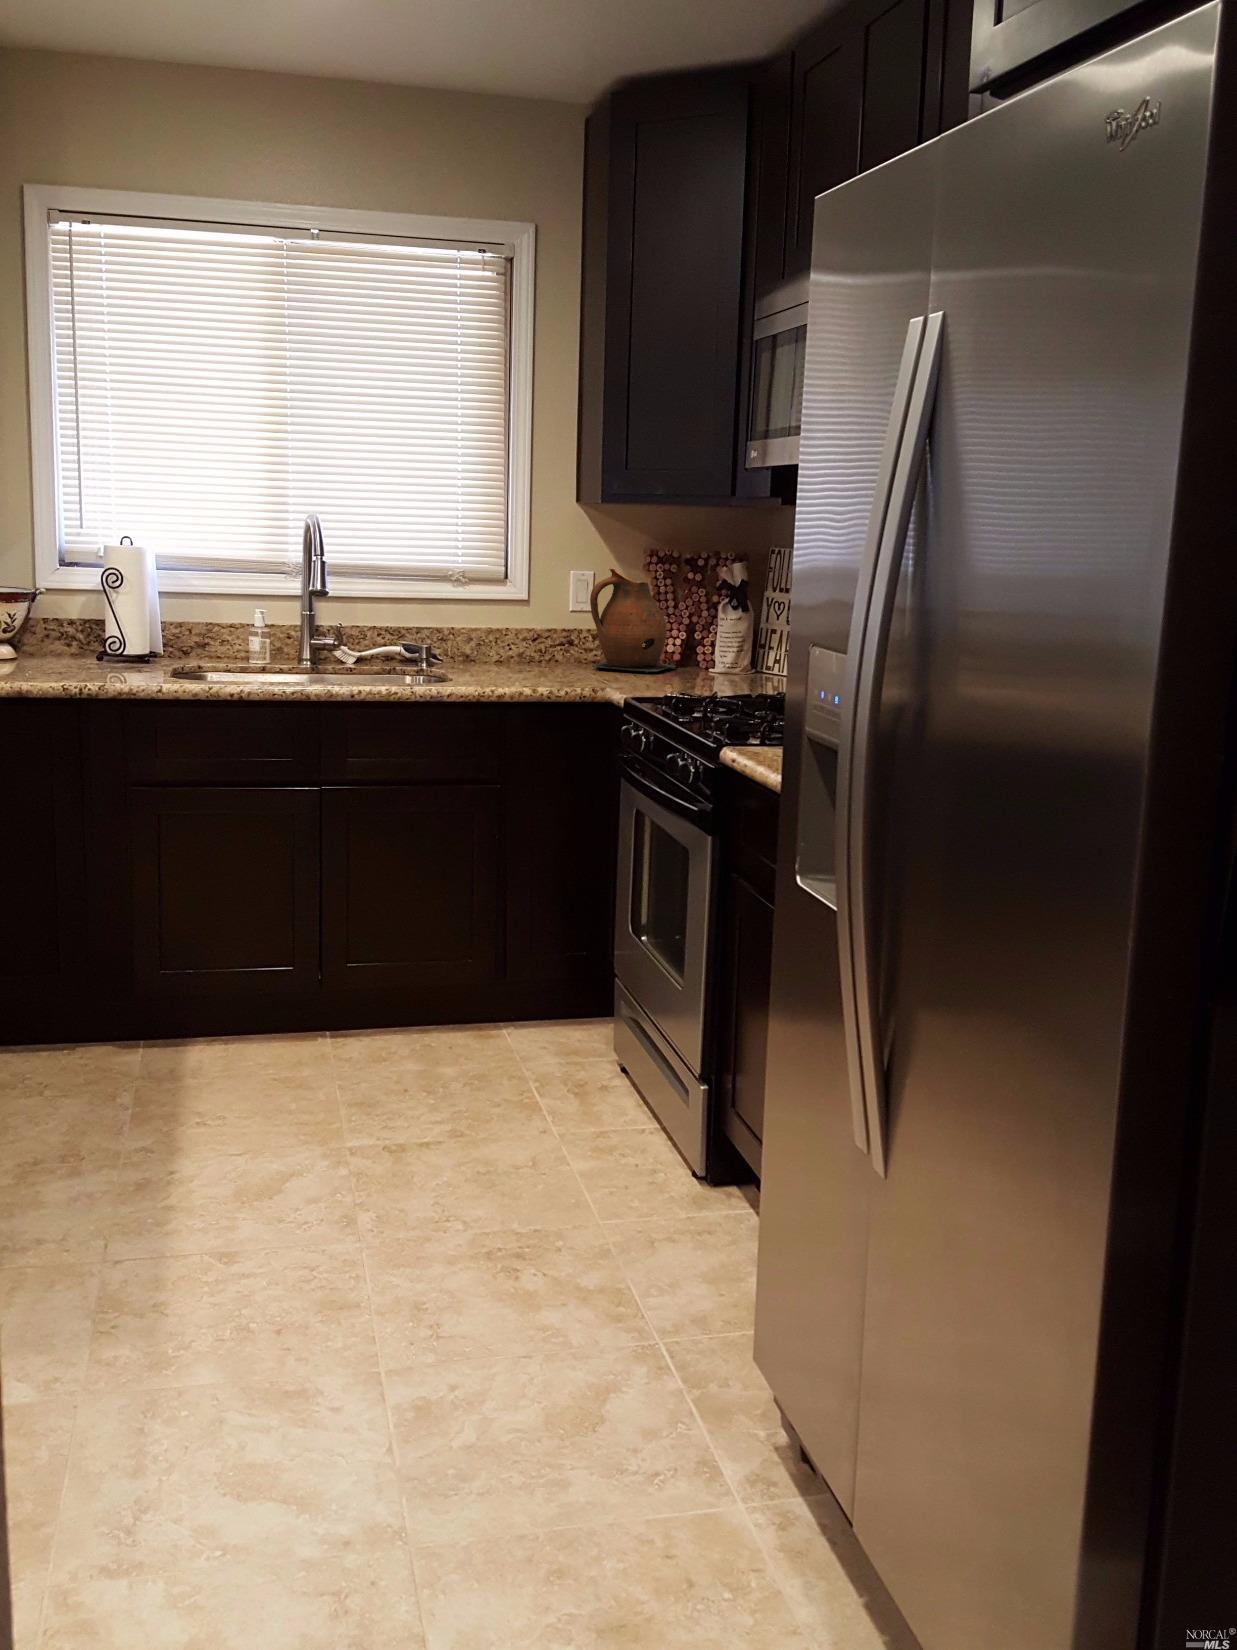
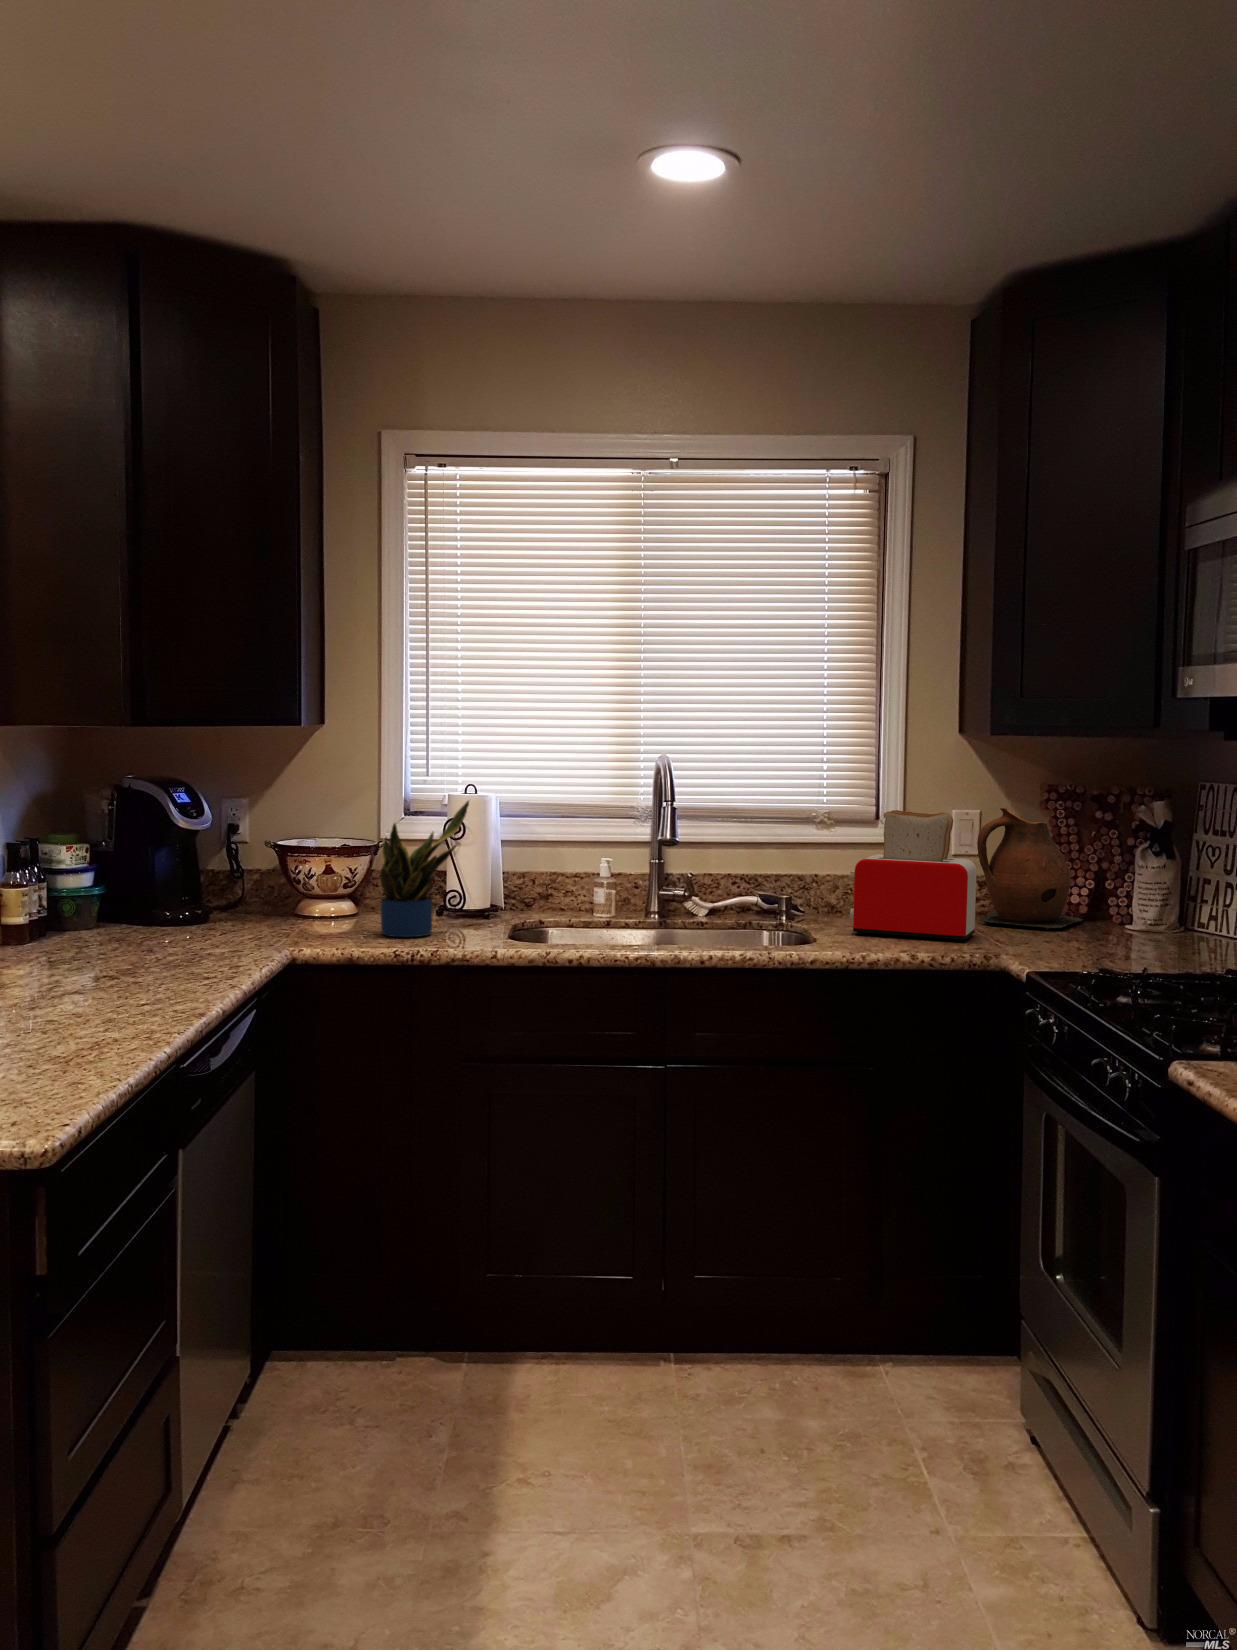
potted plant: none [42,548,129,676] -> present [380,801,469,937]
toaster: none [481,567,588,681] -> present [850,810,977,942]

